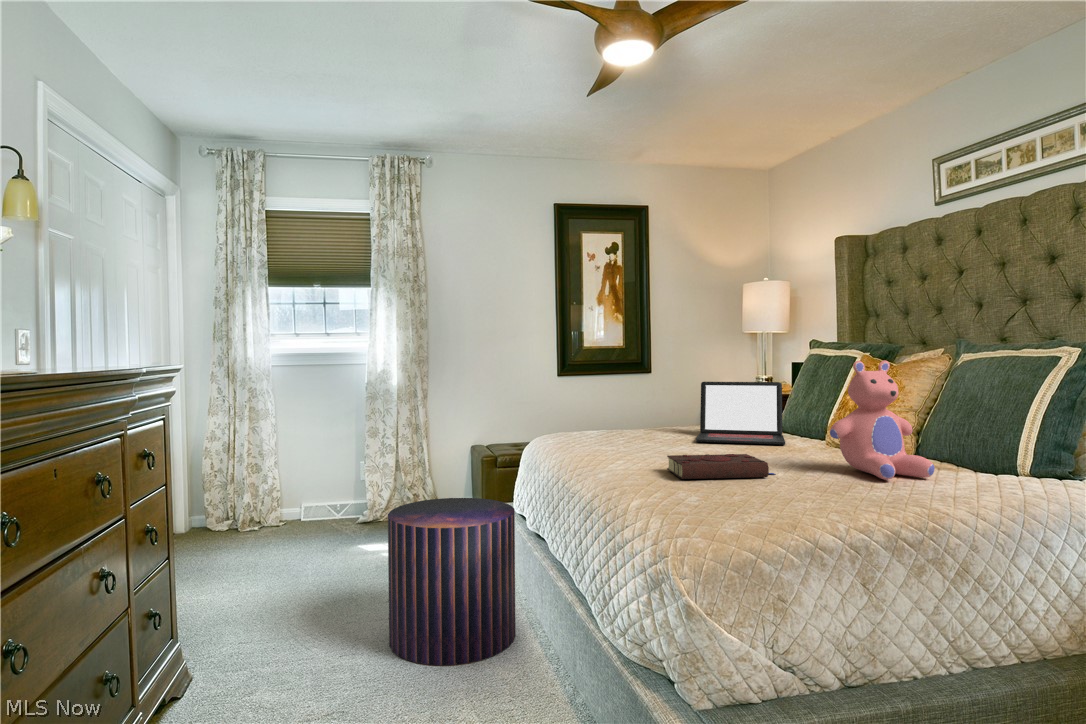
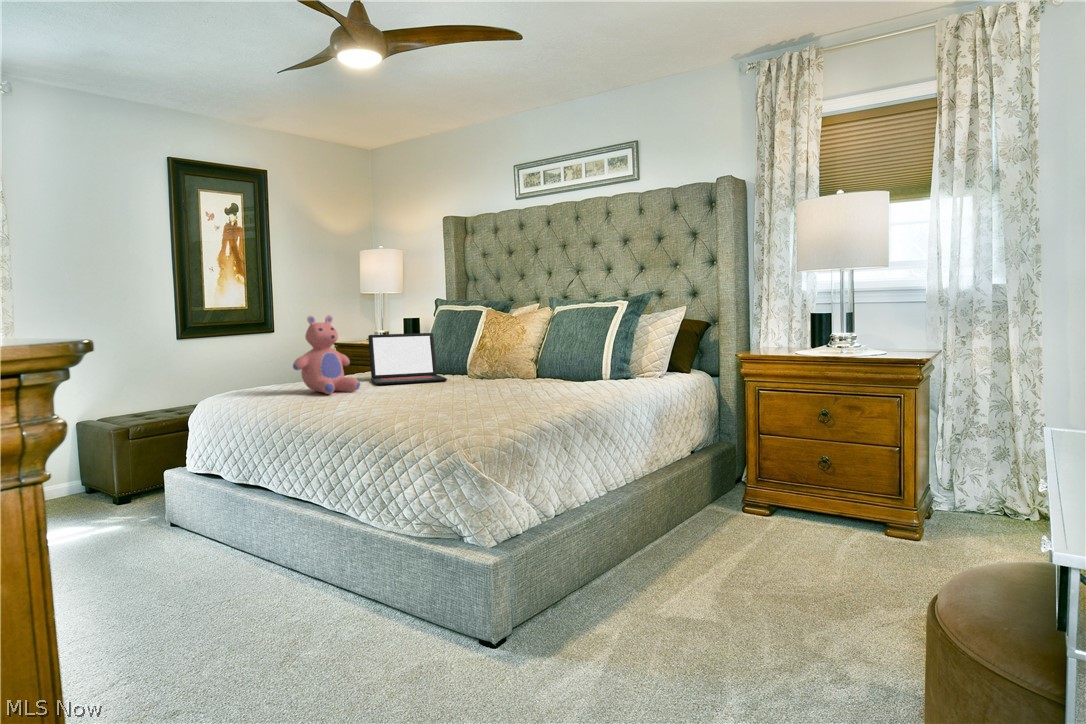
teddy bear: present [830,360,935,480] -> present [293,315,360,394]
book: present [667,454,774,479] -> none [388,385,470,406]
pouf: present [388,498,516,665] -> none [95,456,248,623]

